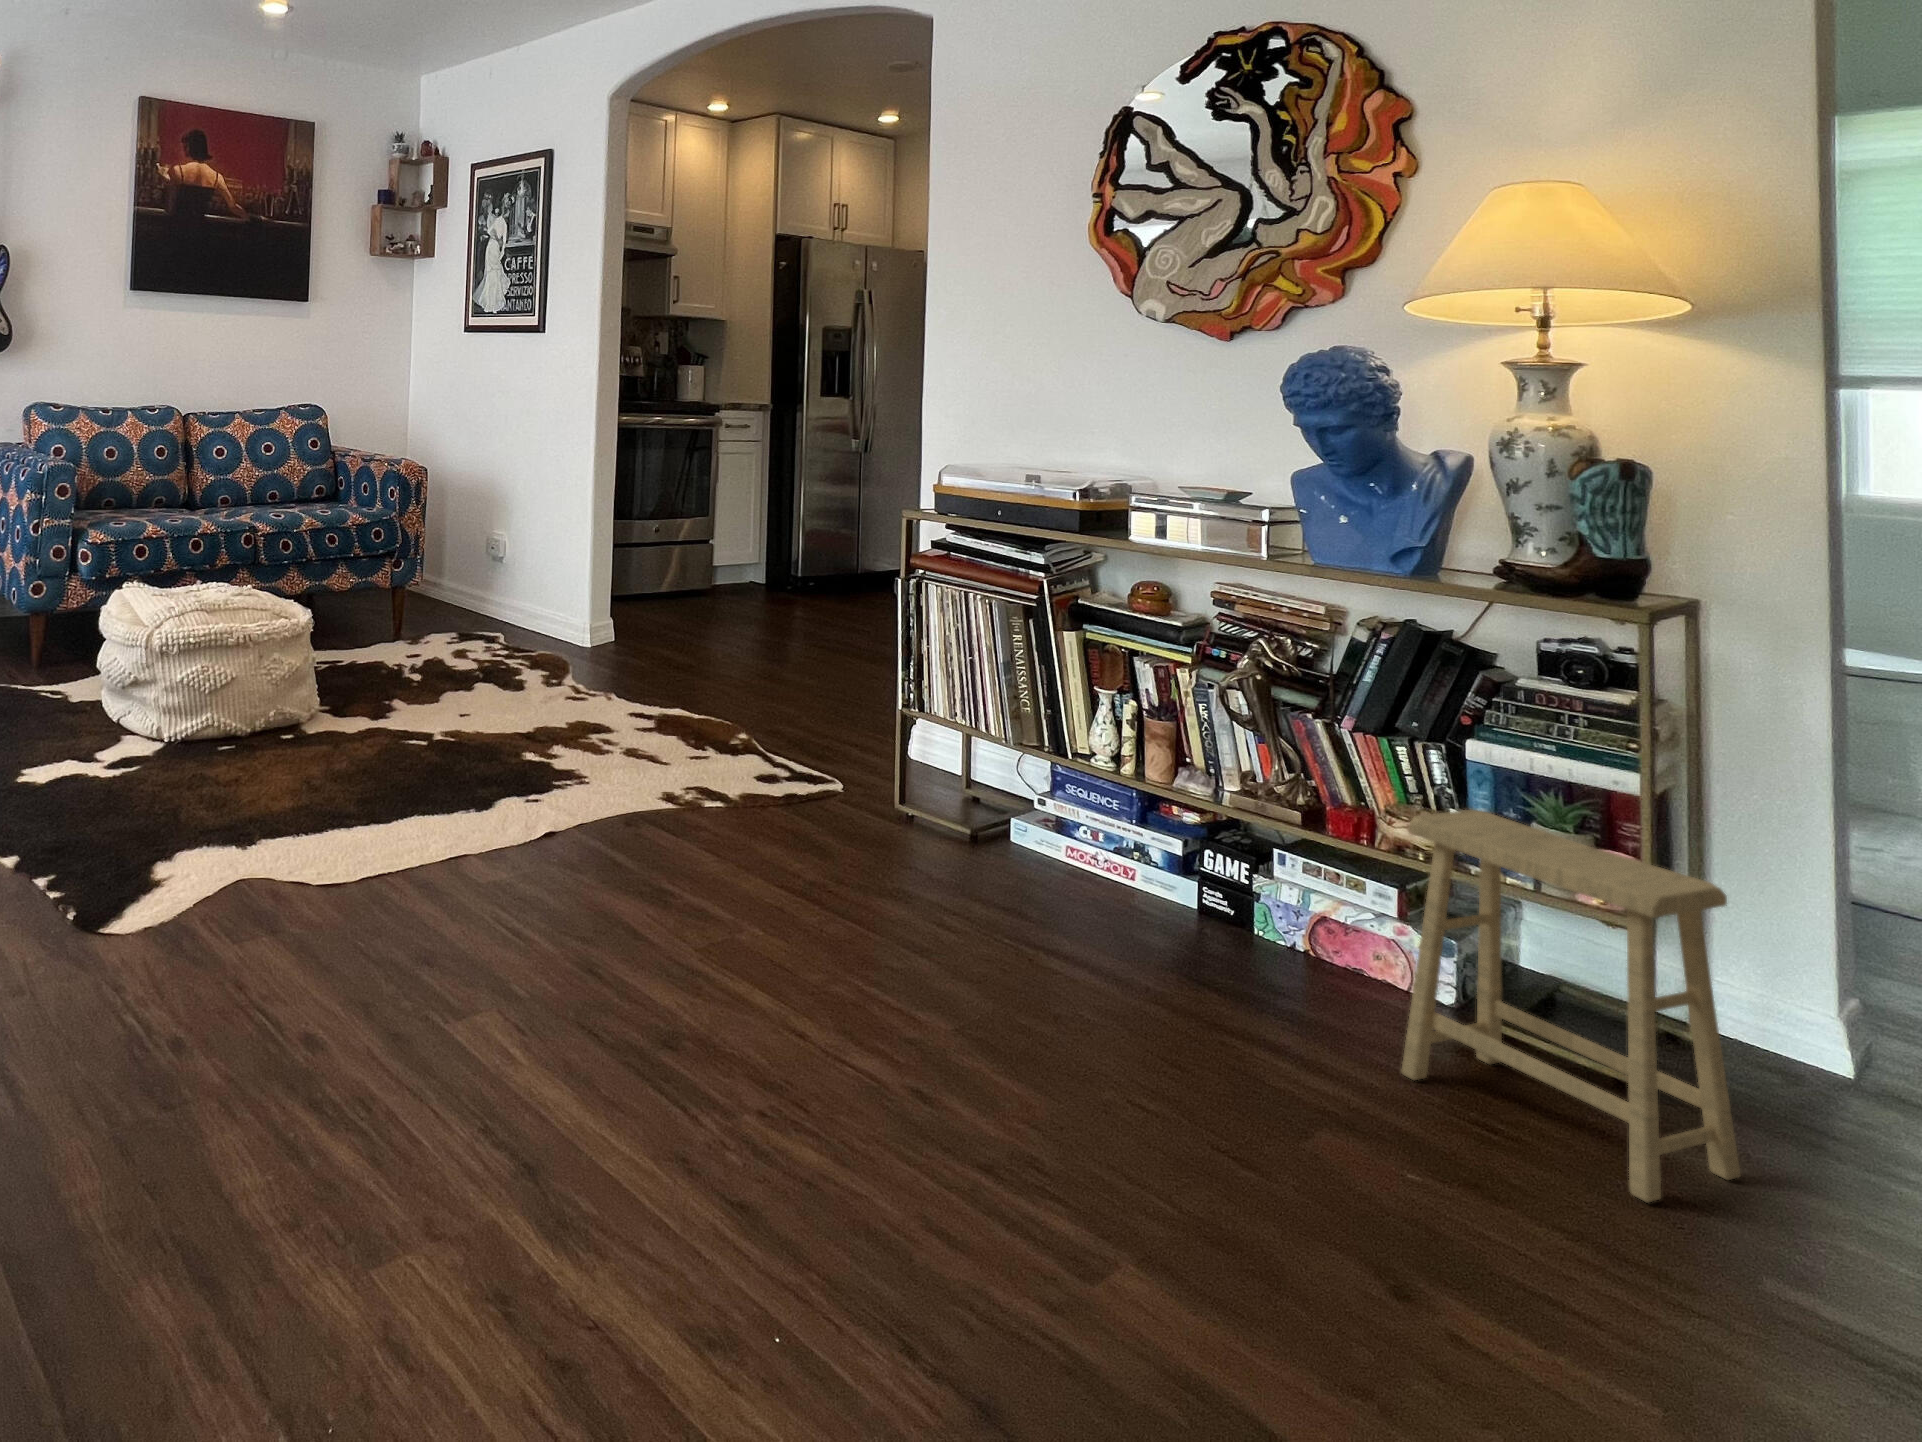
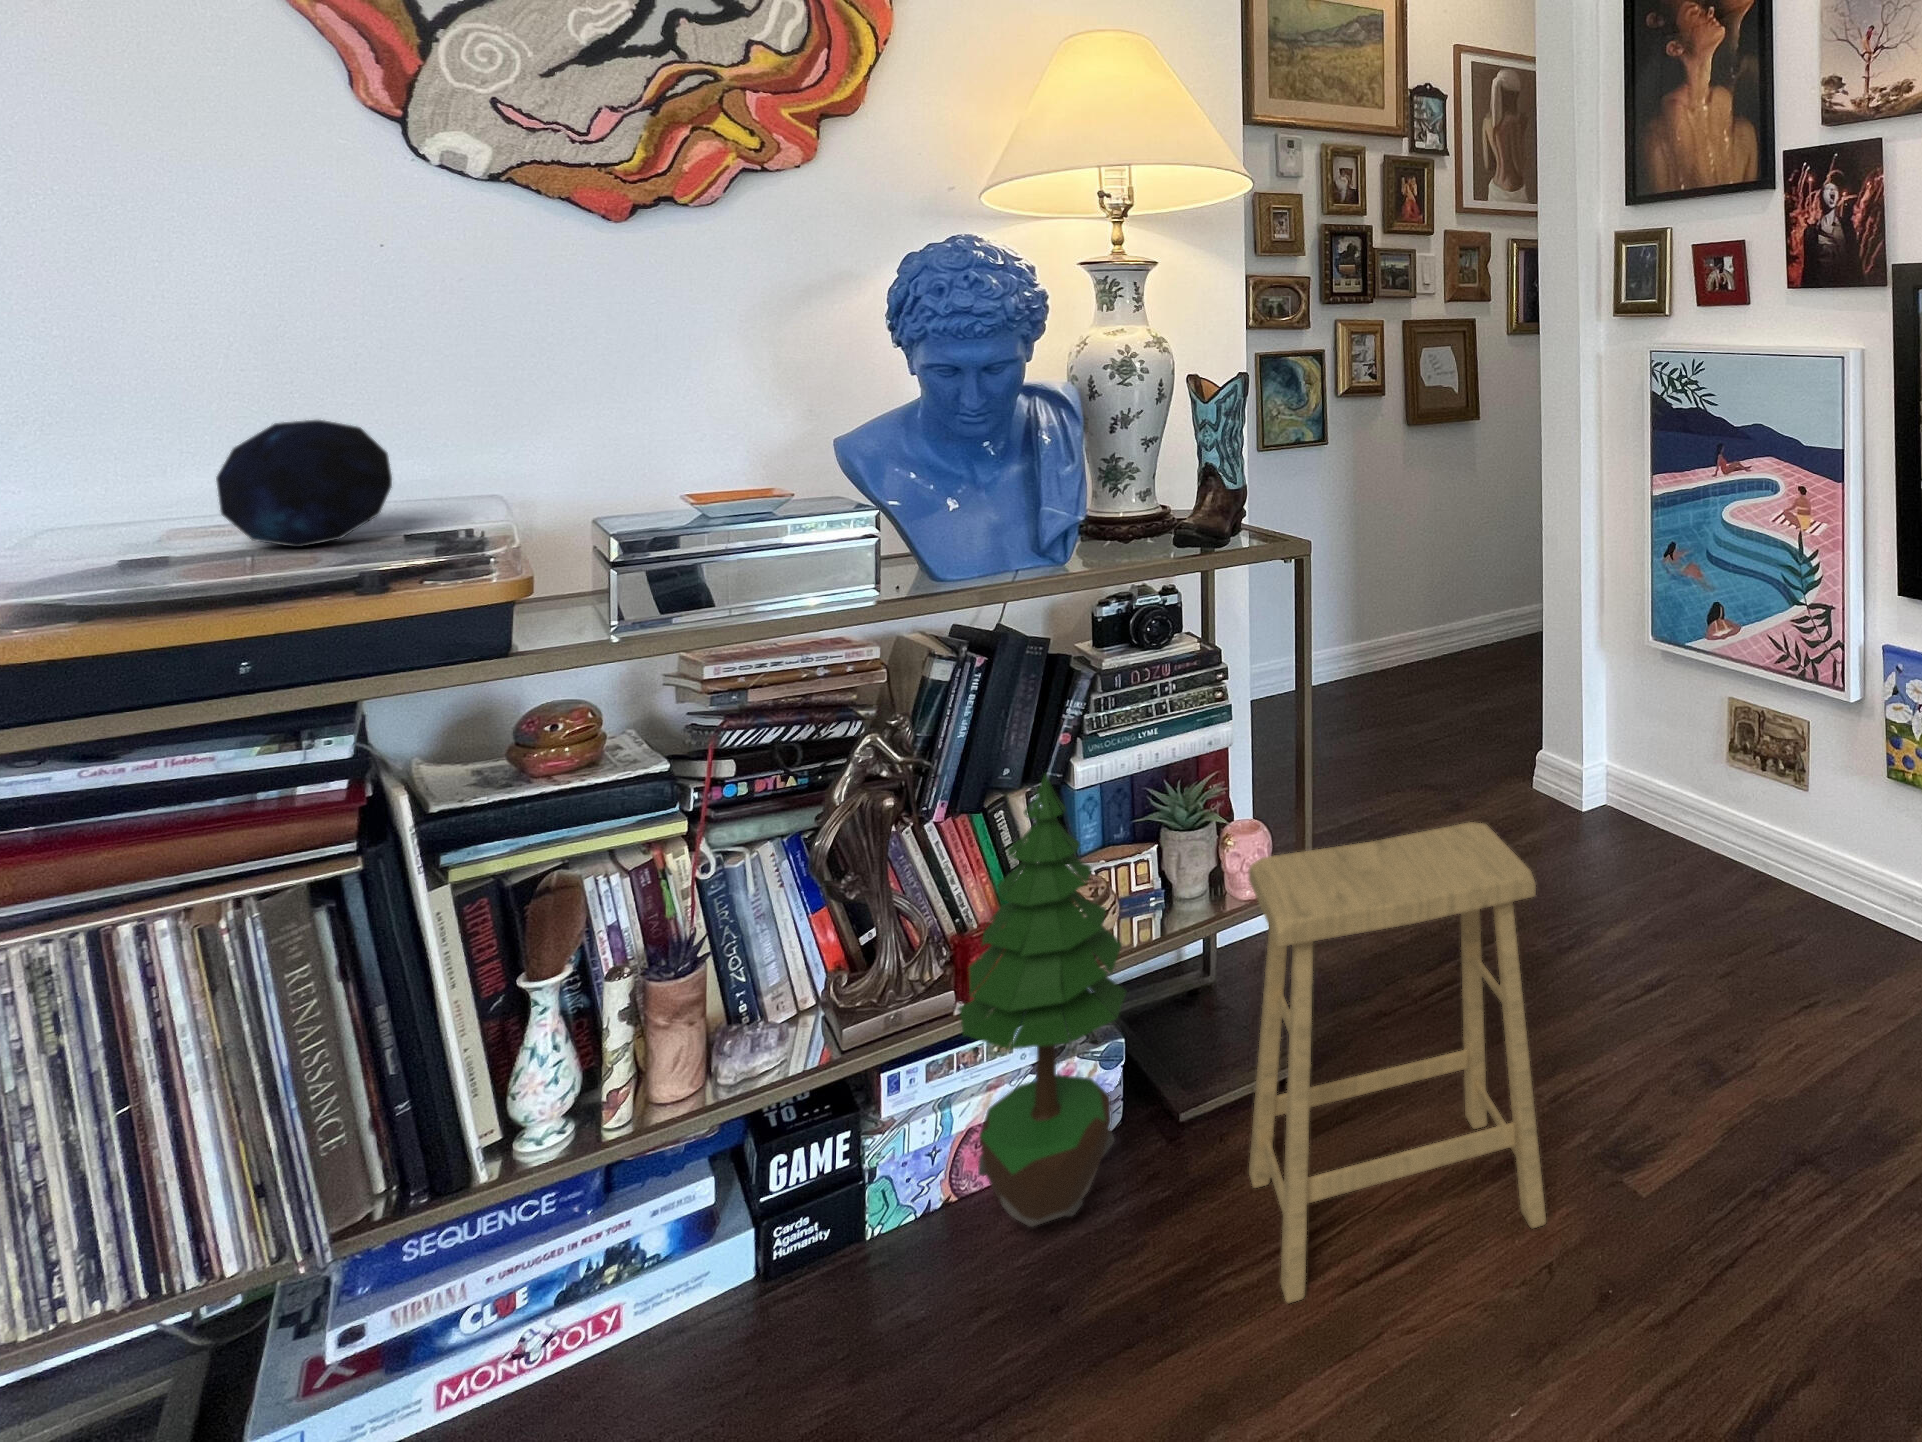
decorative orb: none [1032,432,1091,485] -> present [216,420,392,547]
potted tree: none [1277,691,1406,983] -> present [959,774,1126,1227]

